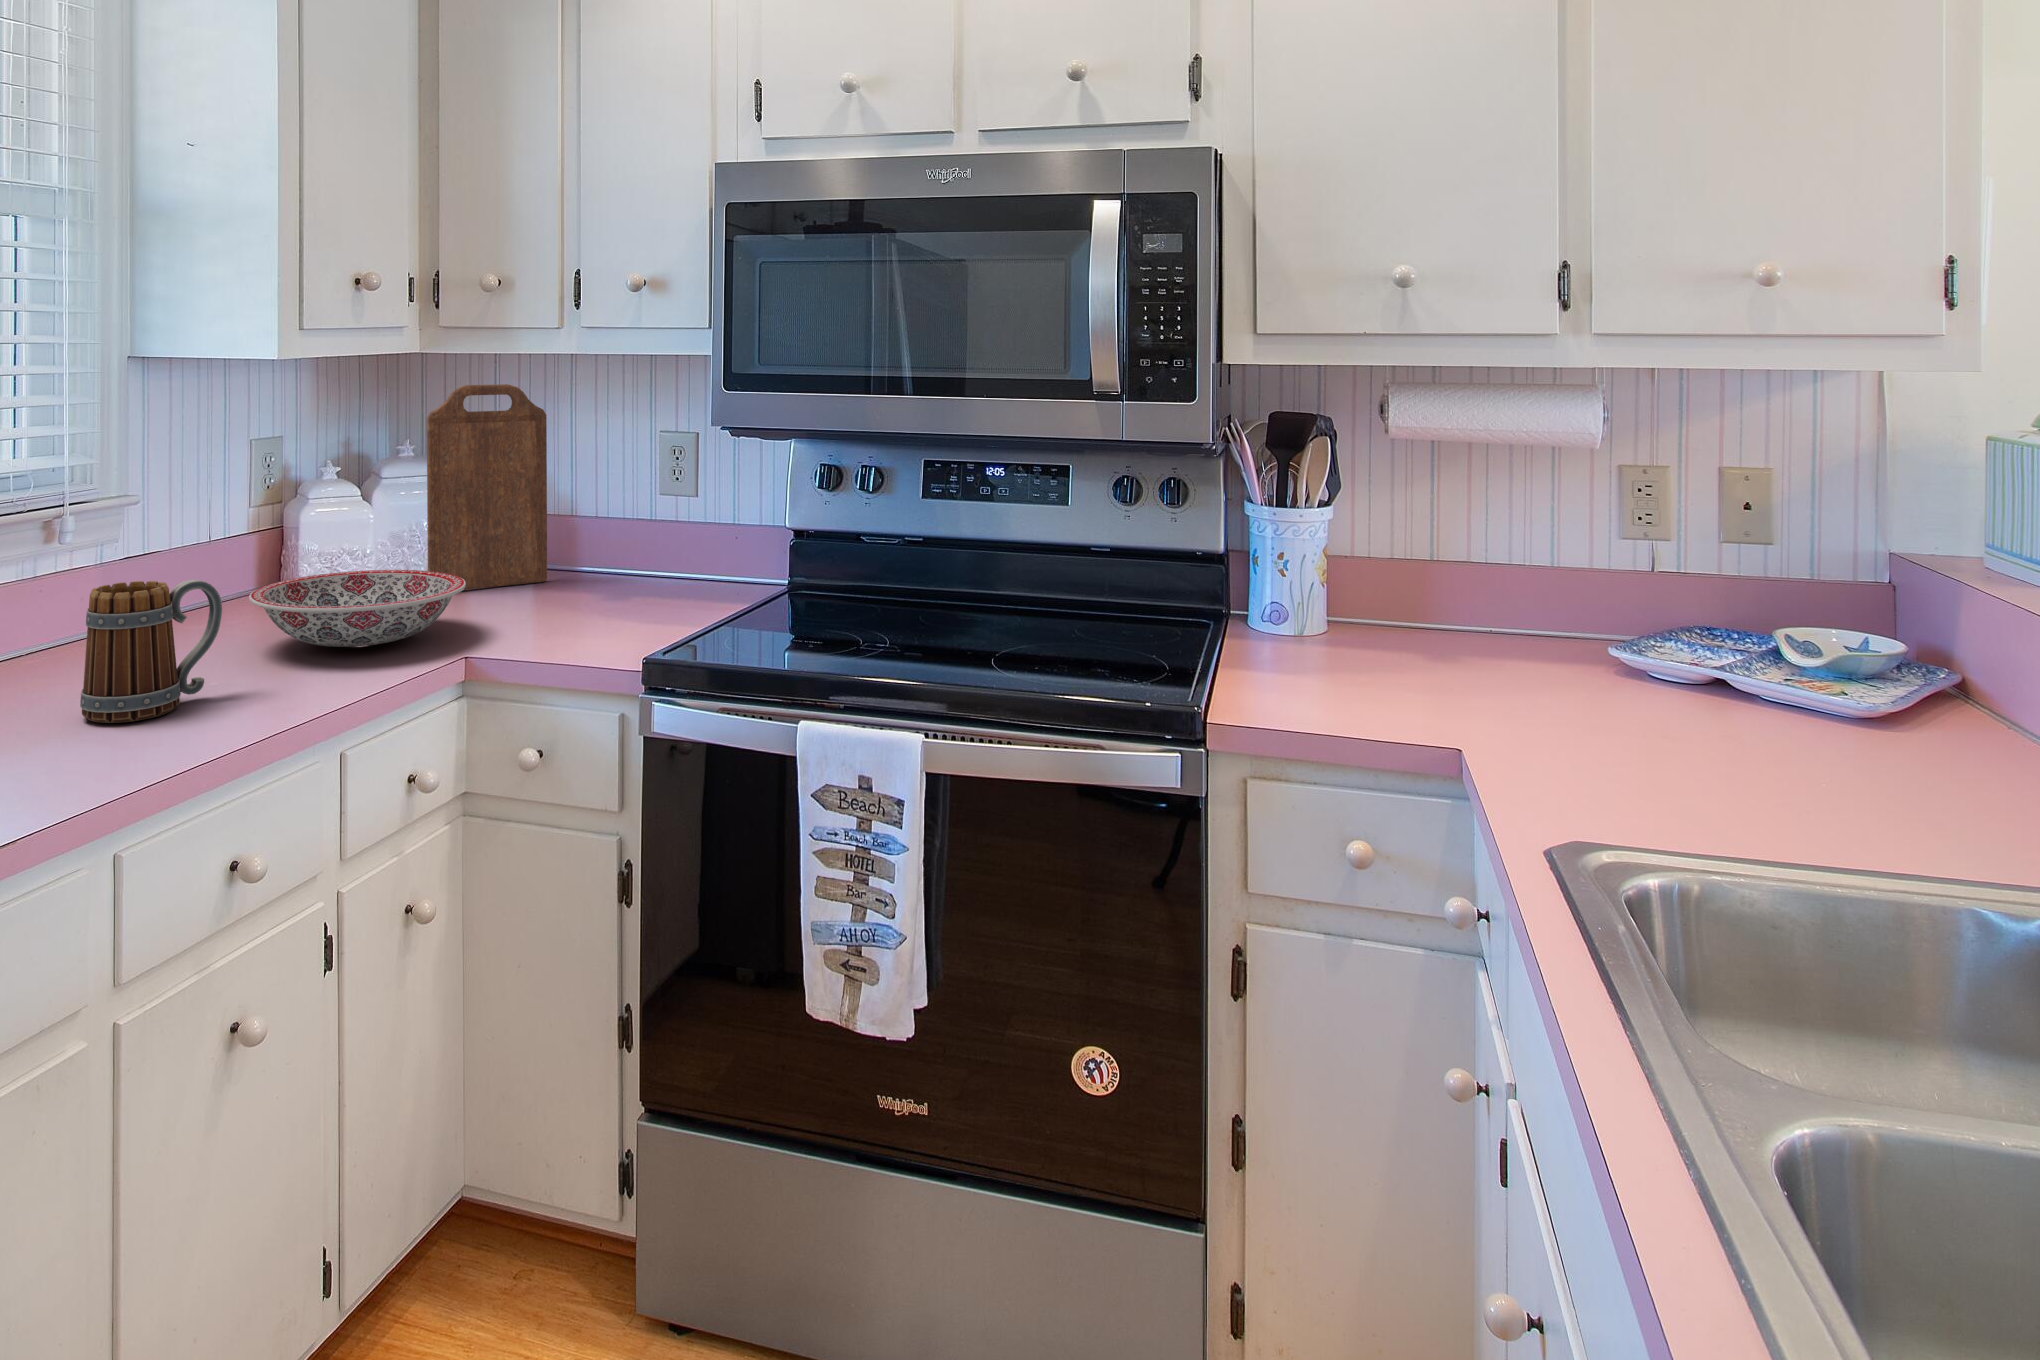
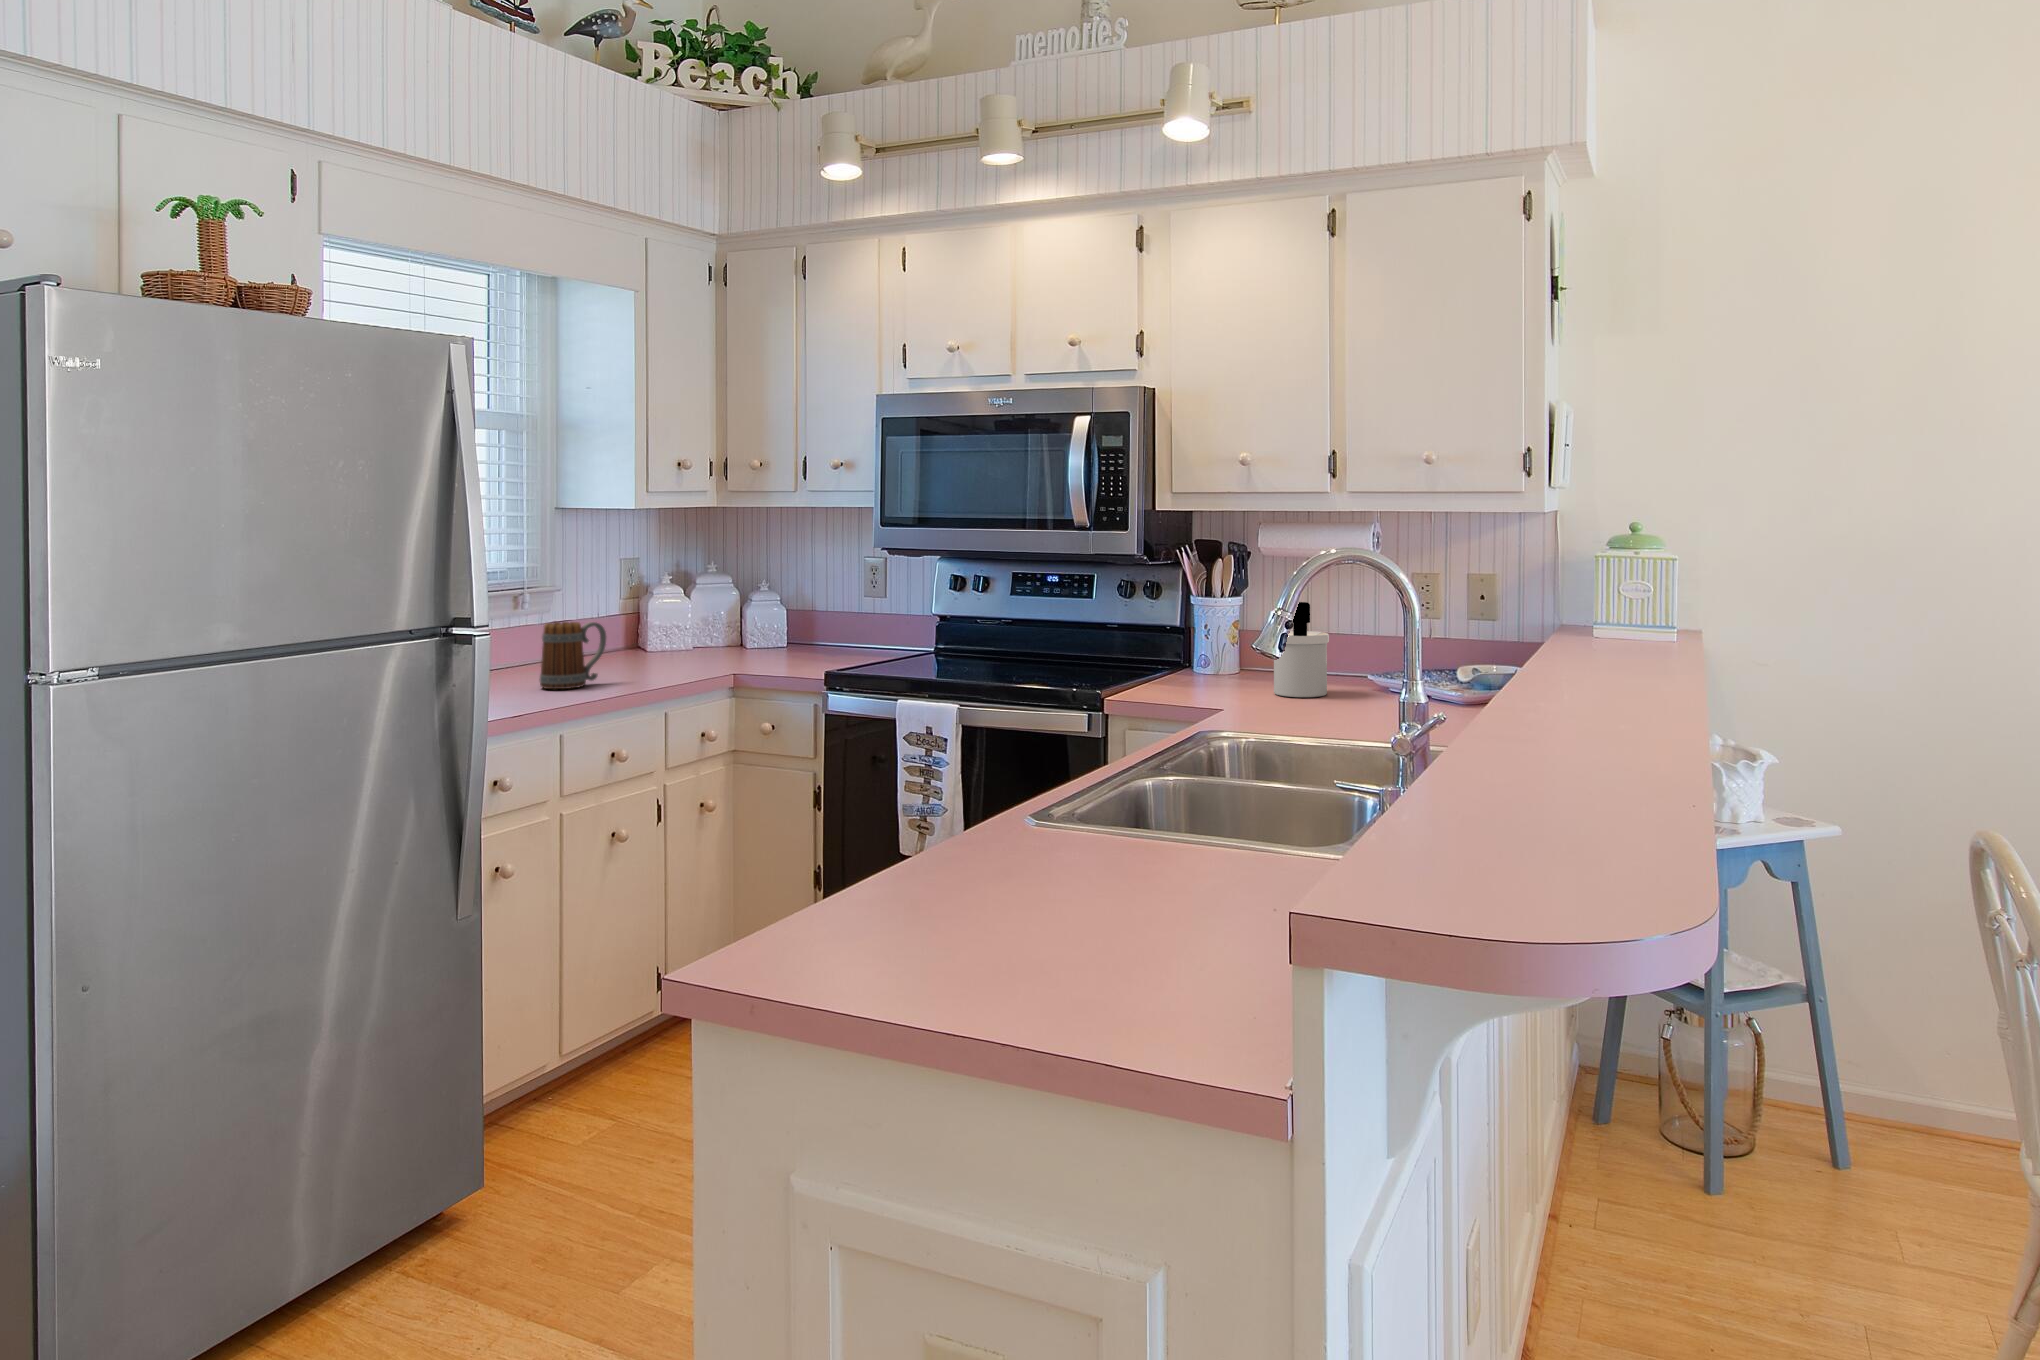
cutting board: present [427,384,547,590] -> none [721,526,794,651]
soap dispenser: none [1504,541,1619,721] -> present [1274,602,1329,697]
ceramic bowl: present [249,570,466,647] -> none [620,632,737,668]

